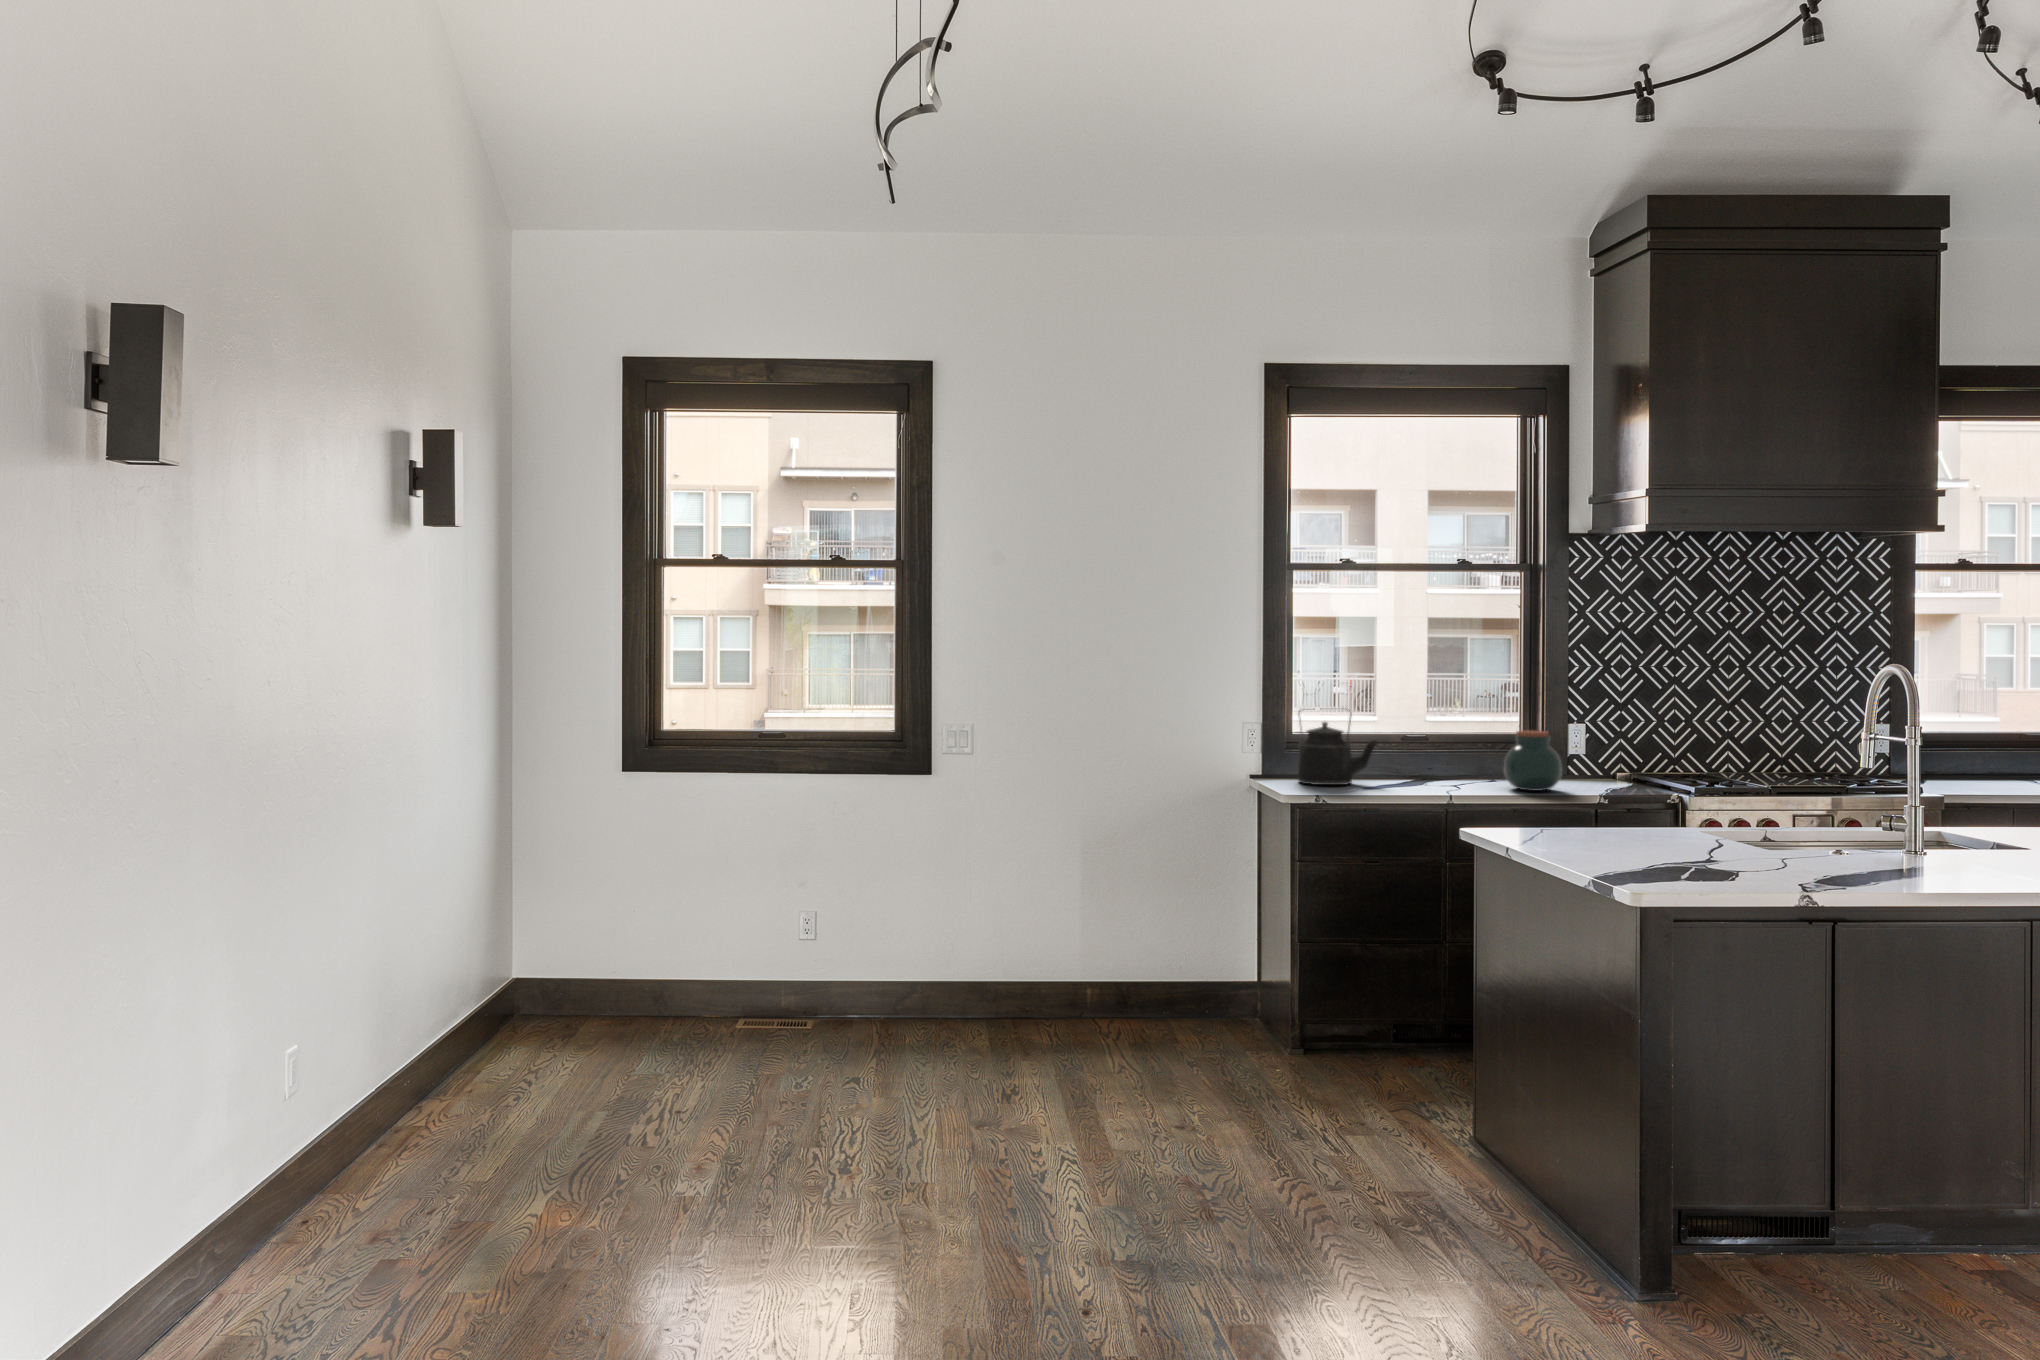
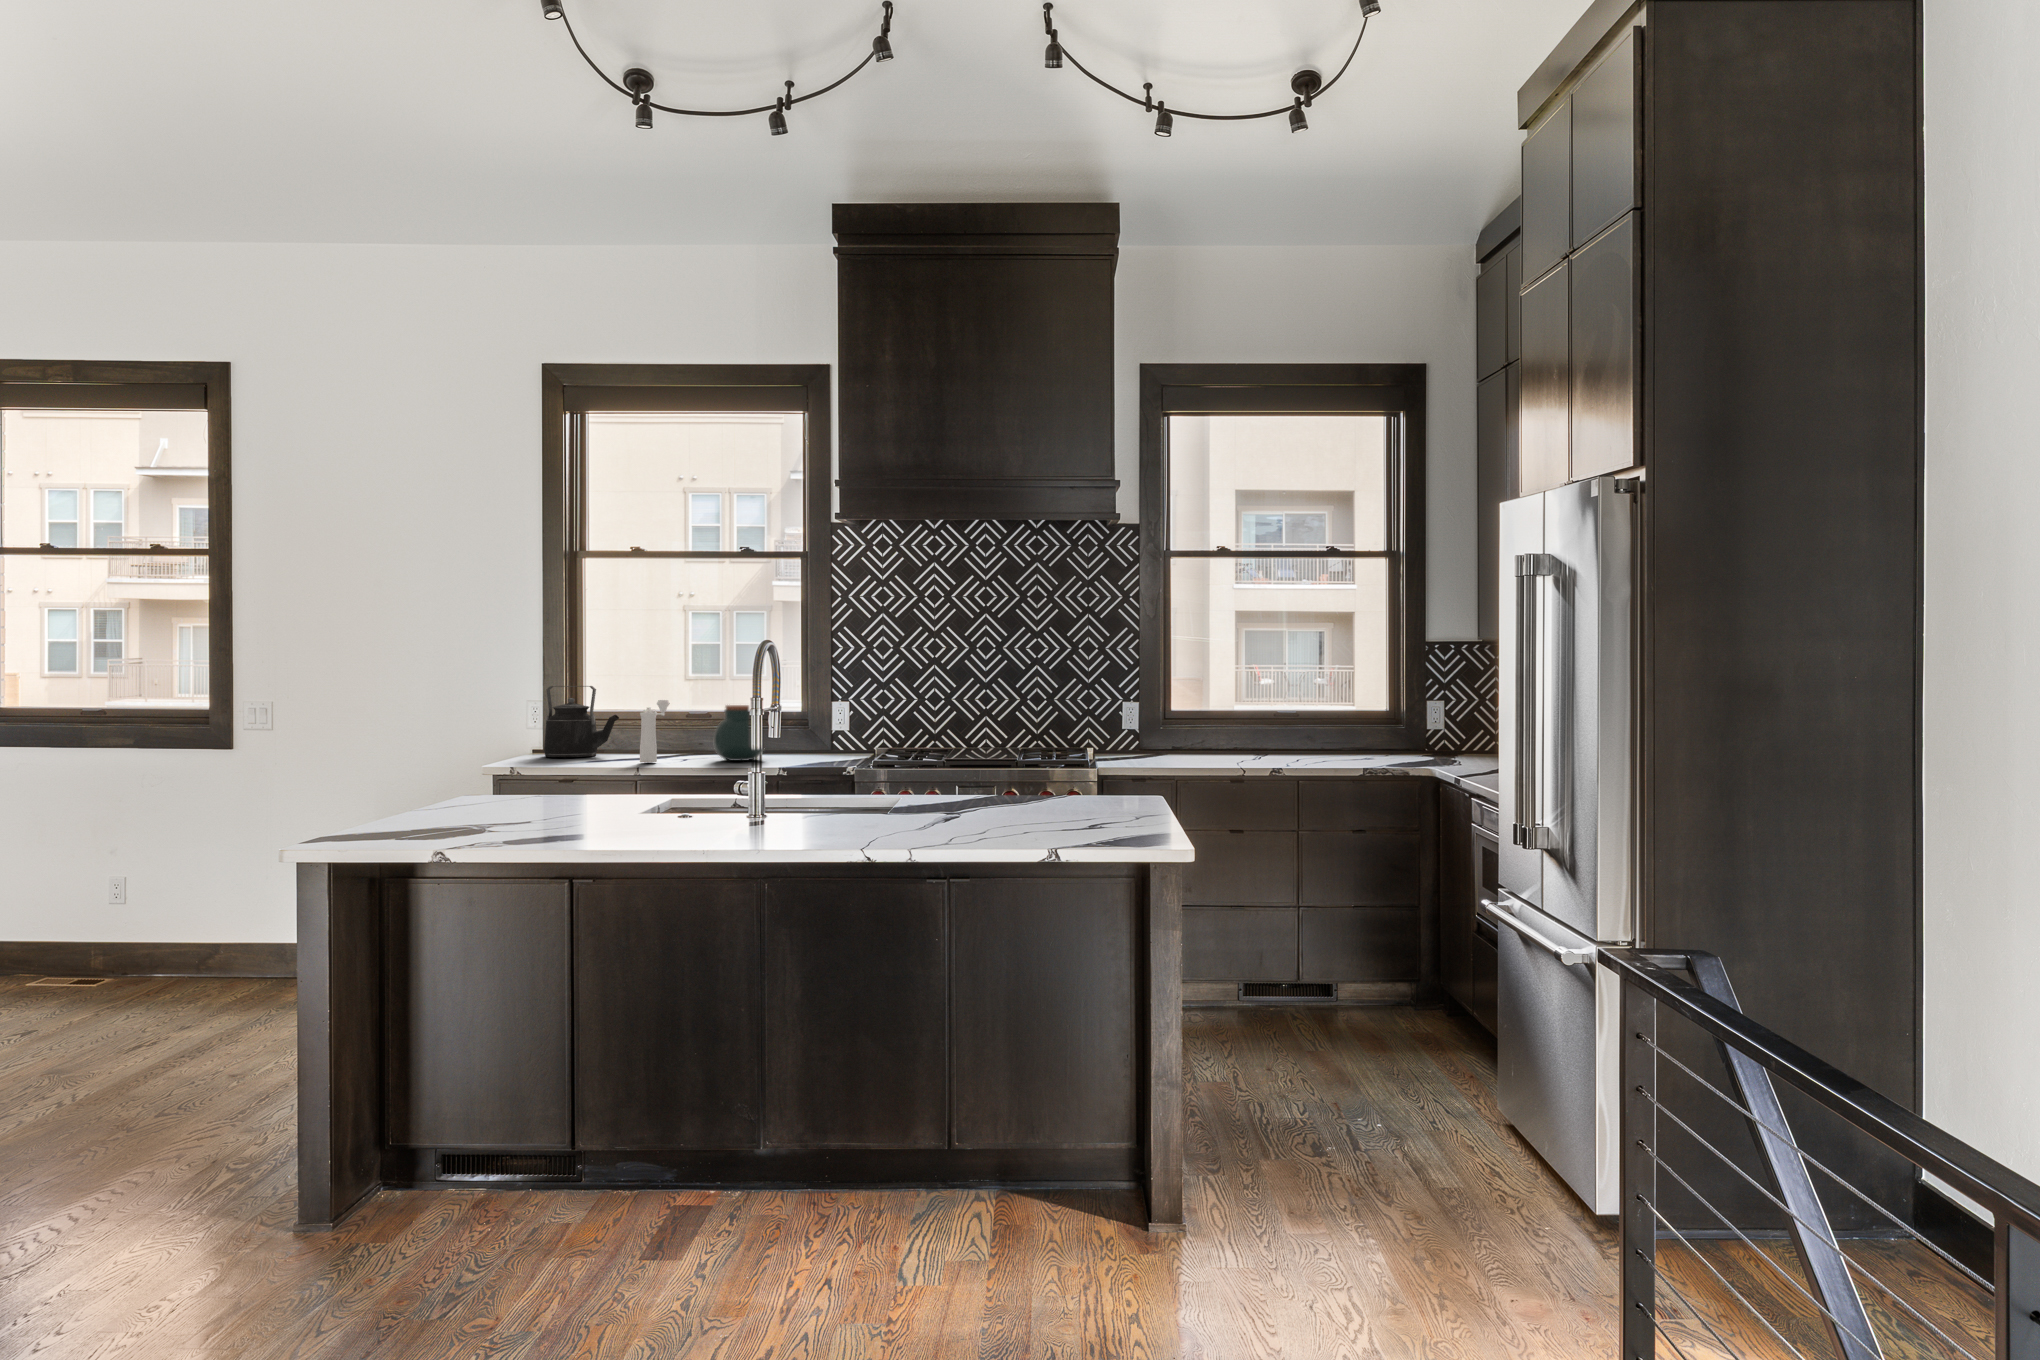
pepper mill: none [1436,725,1459,793] -> present [640,700,670,763]

